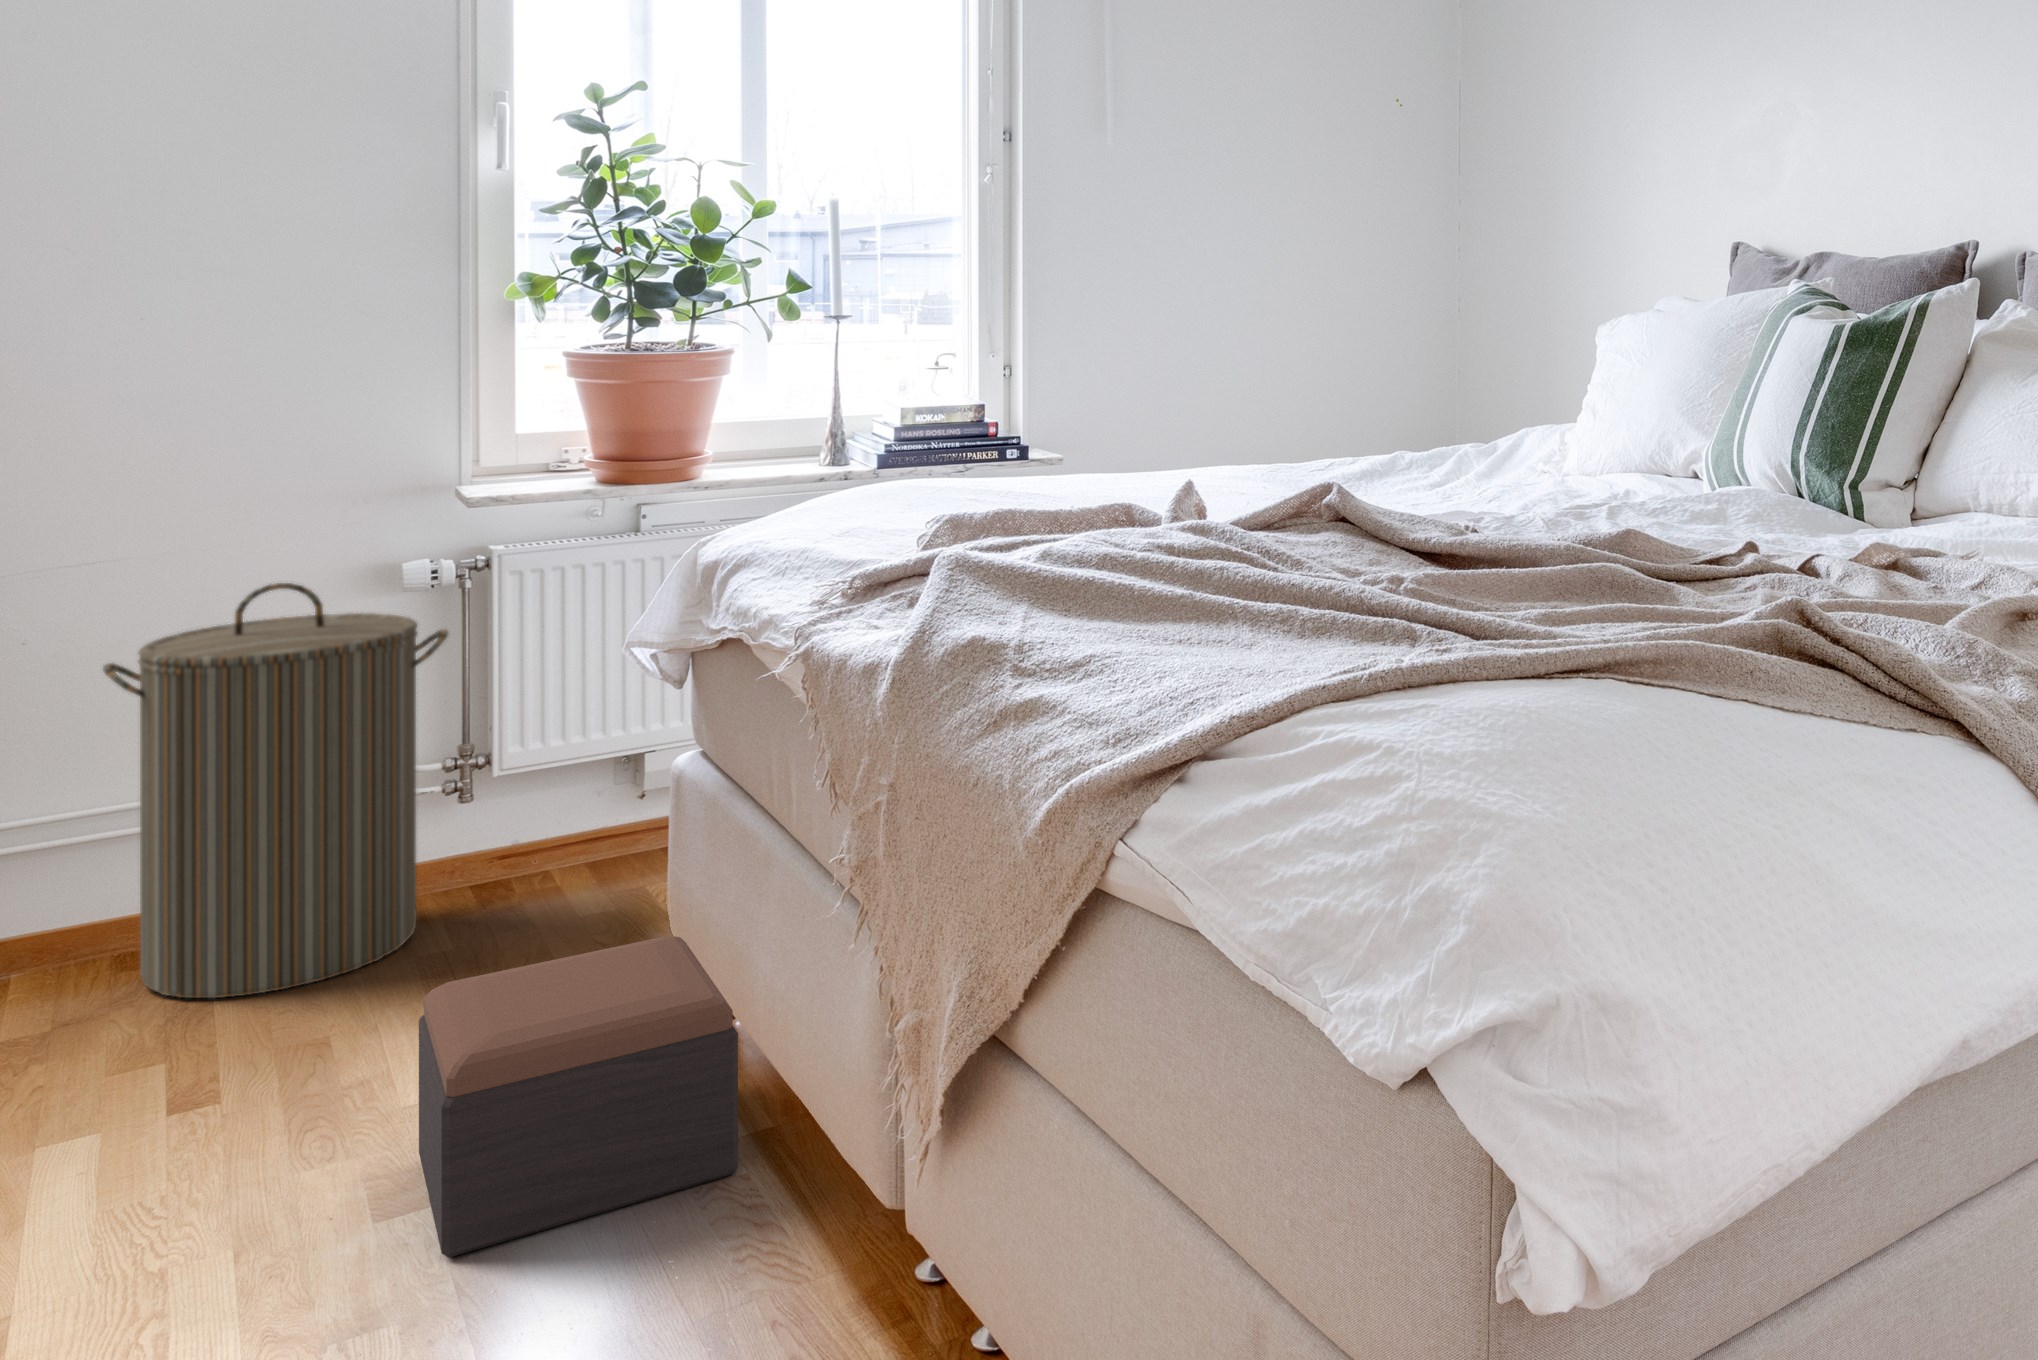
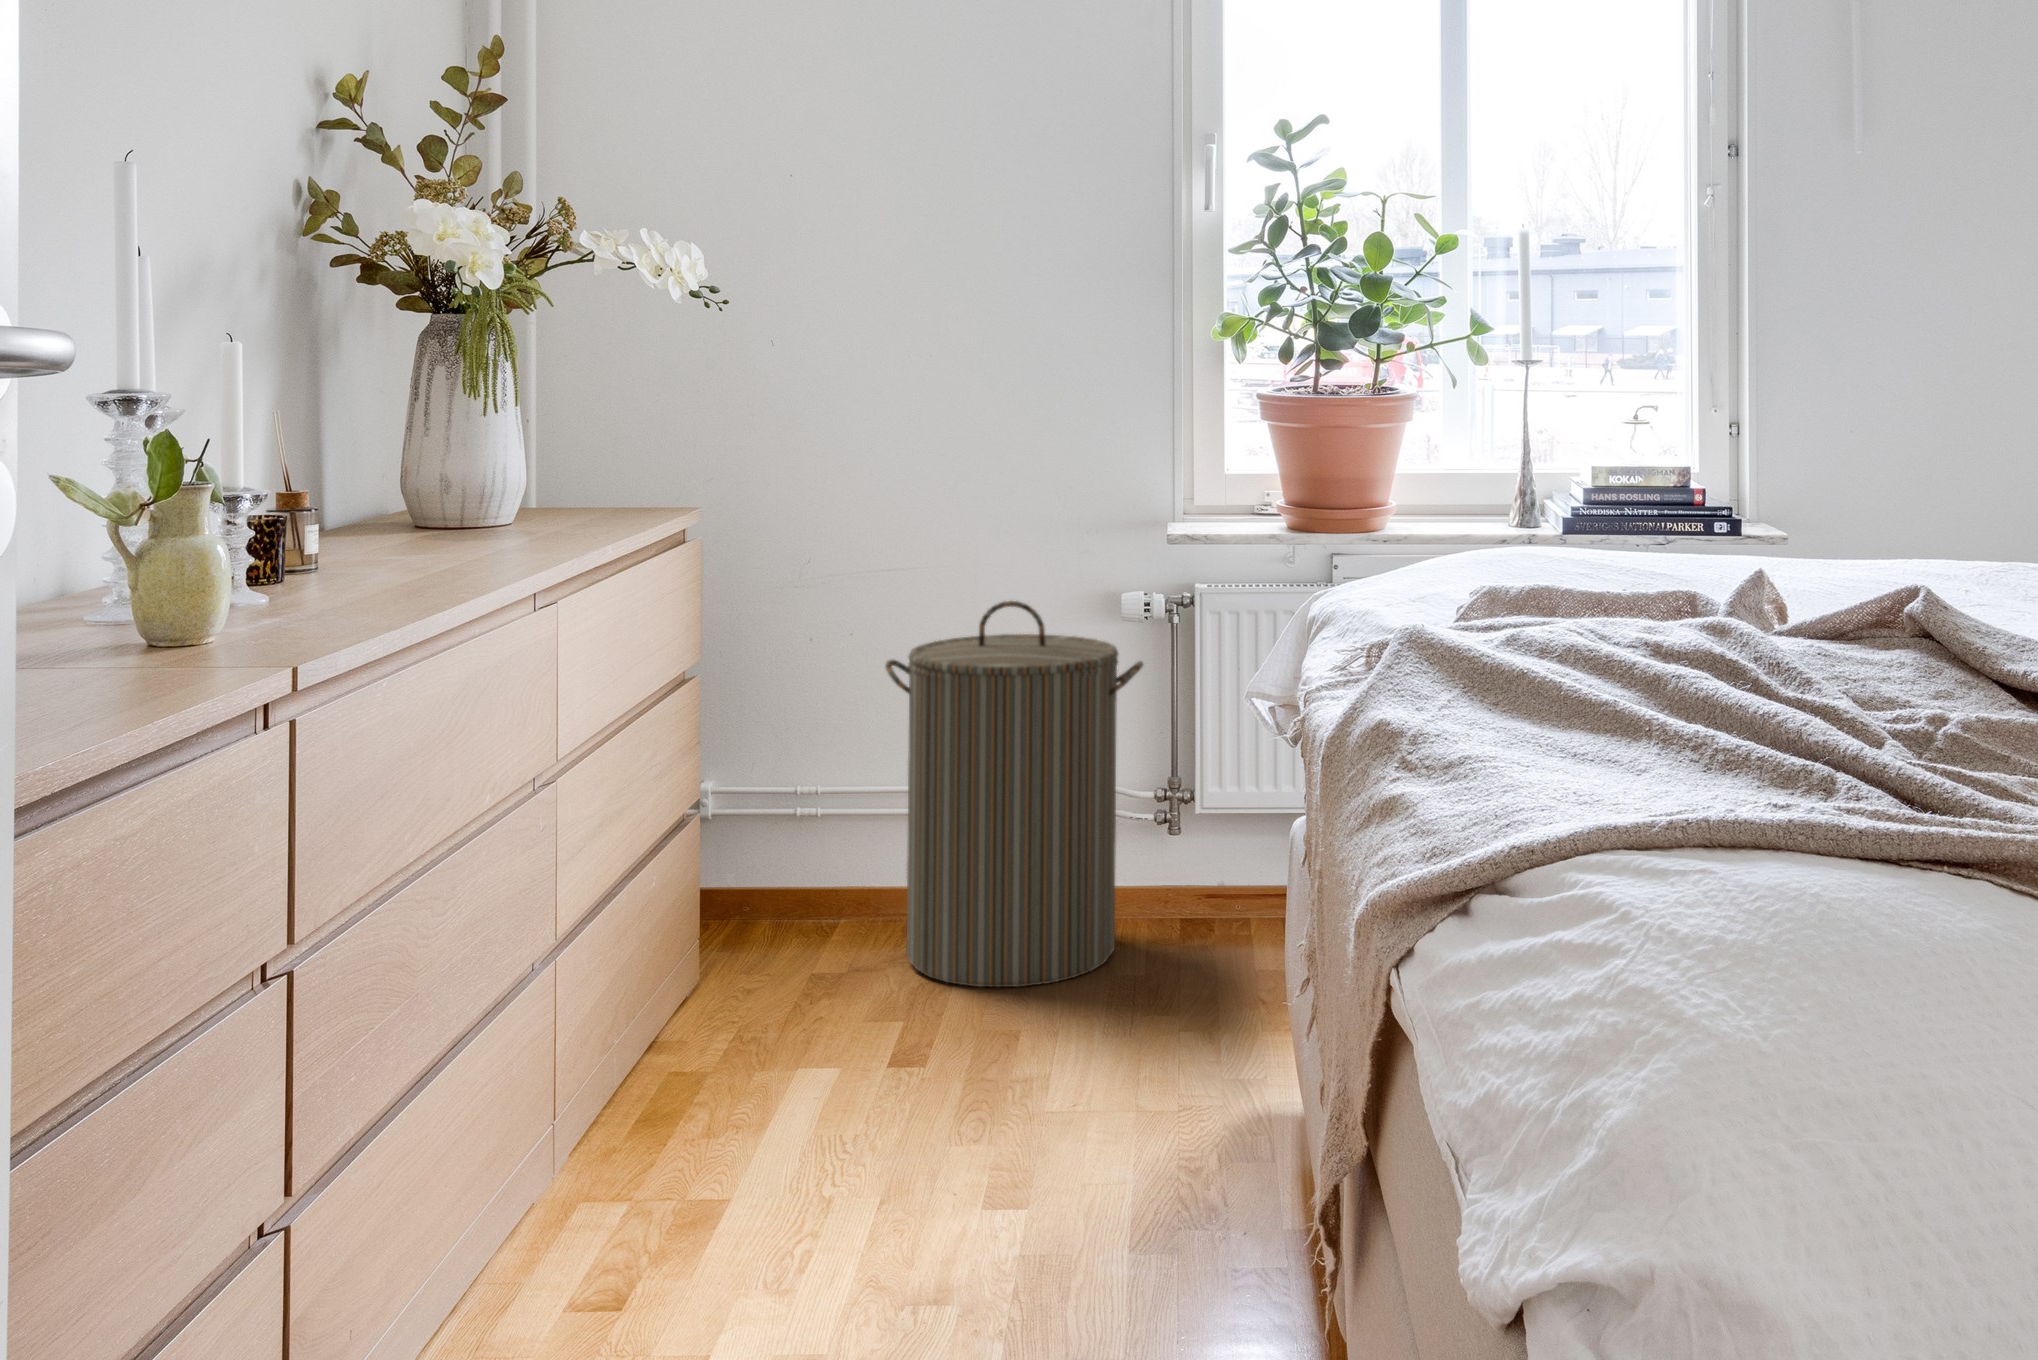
footstool: present [419,936,738,1257] -> none [977,1016,1255,1304]

